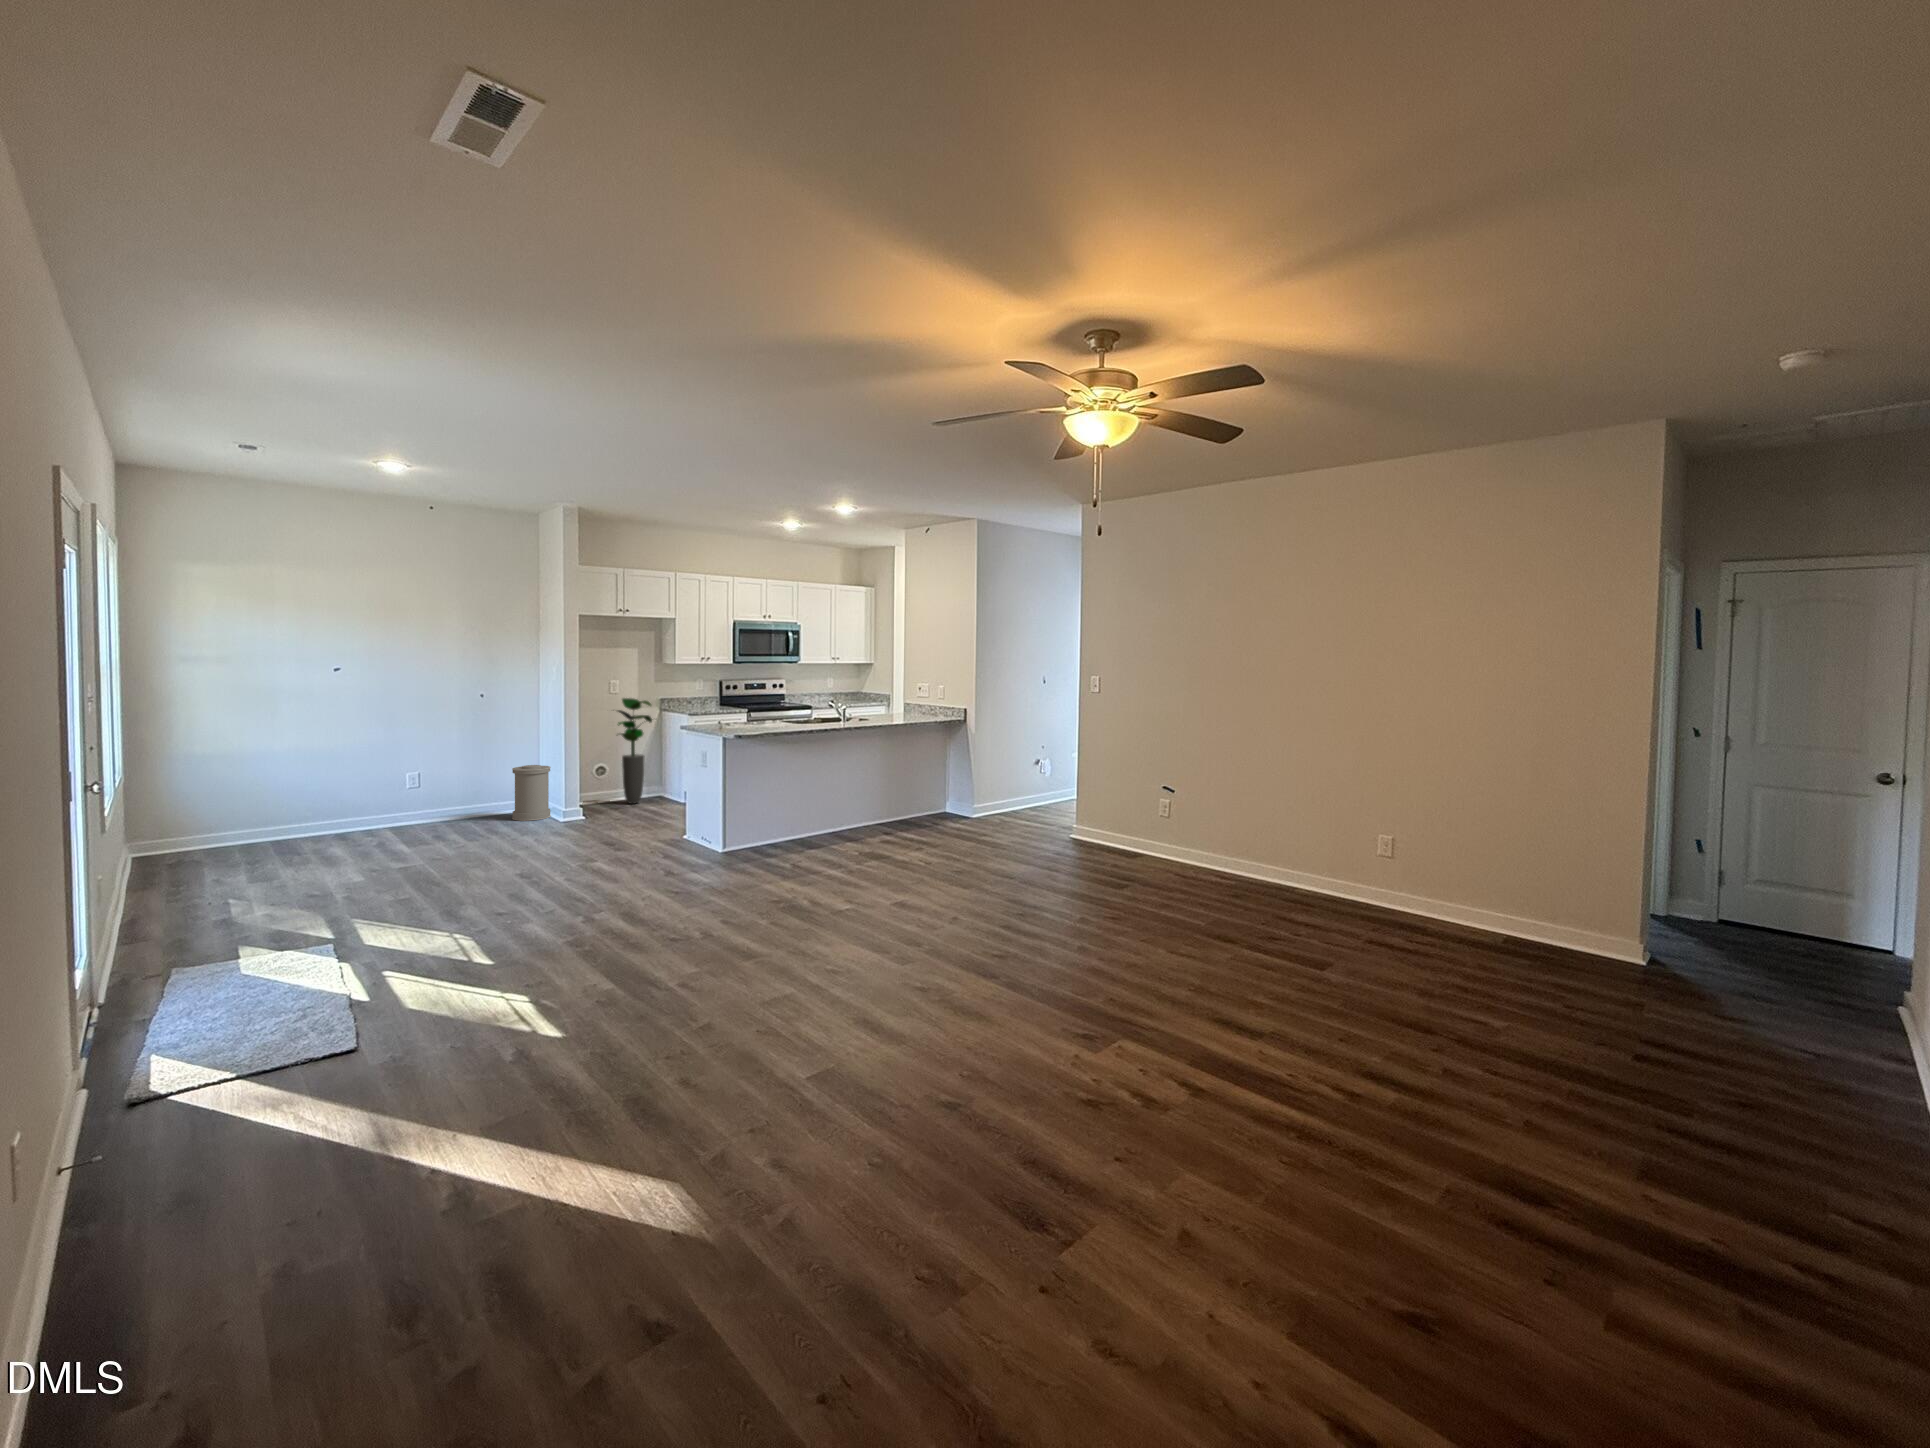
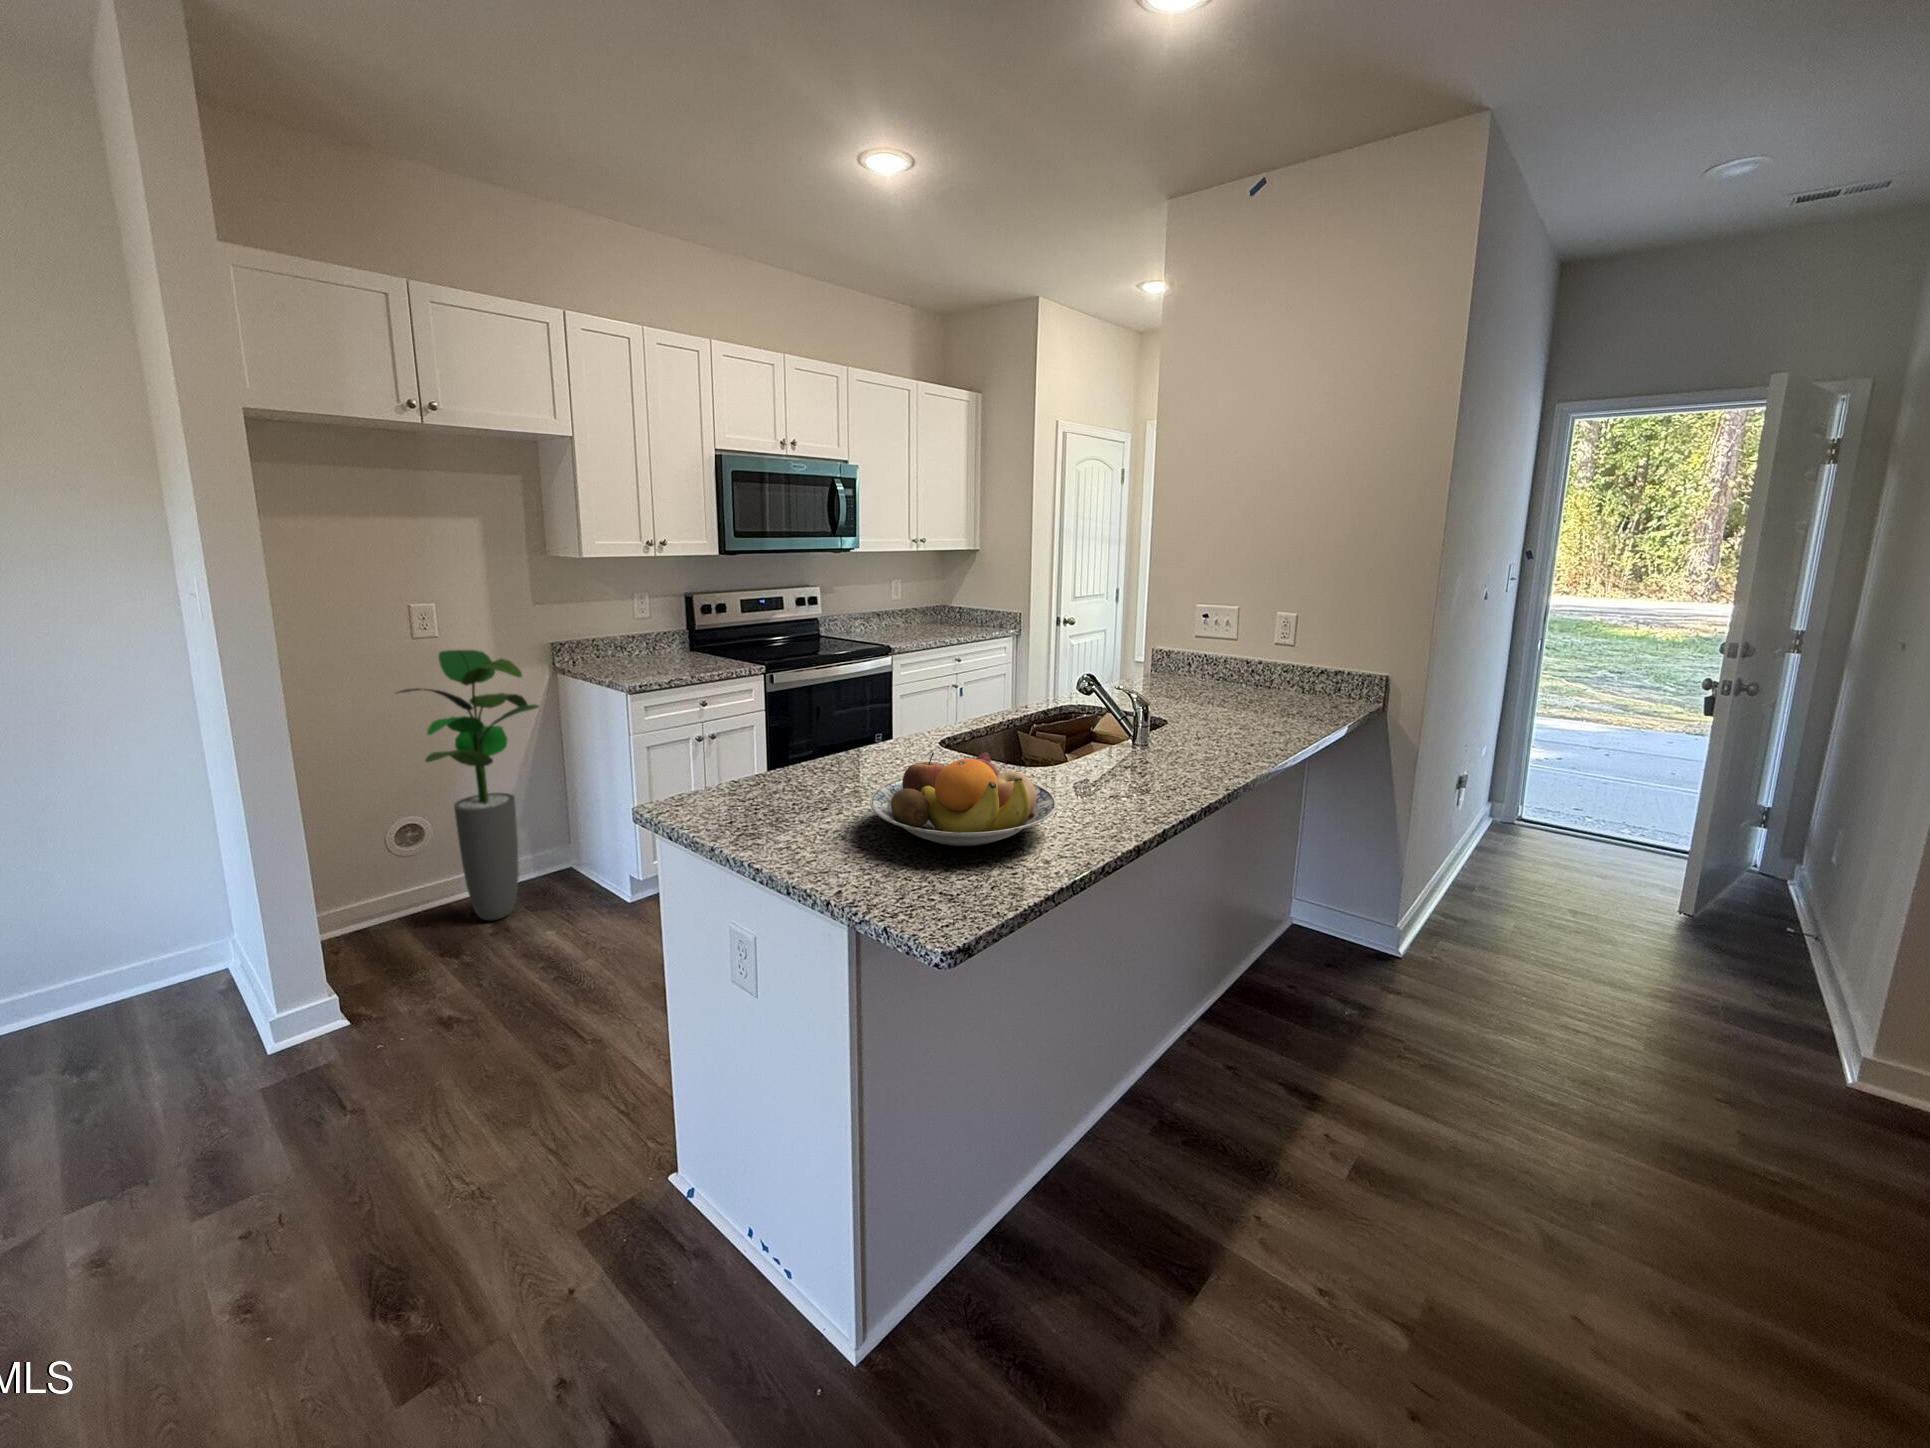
fruit bowl: none [738,706,785,726] -> present [870,752,1056,846]
trash can: present [512,765,551,821] -> none [69,874,239,1068]

